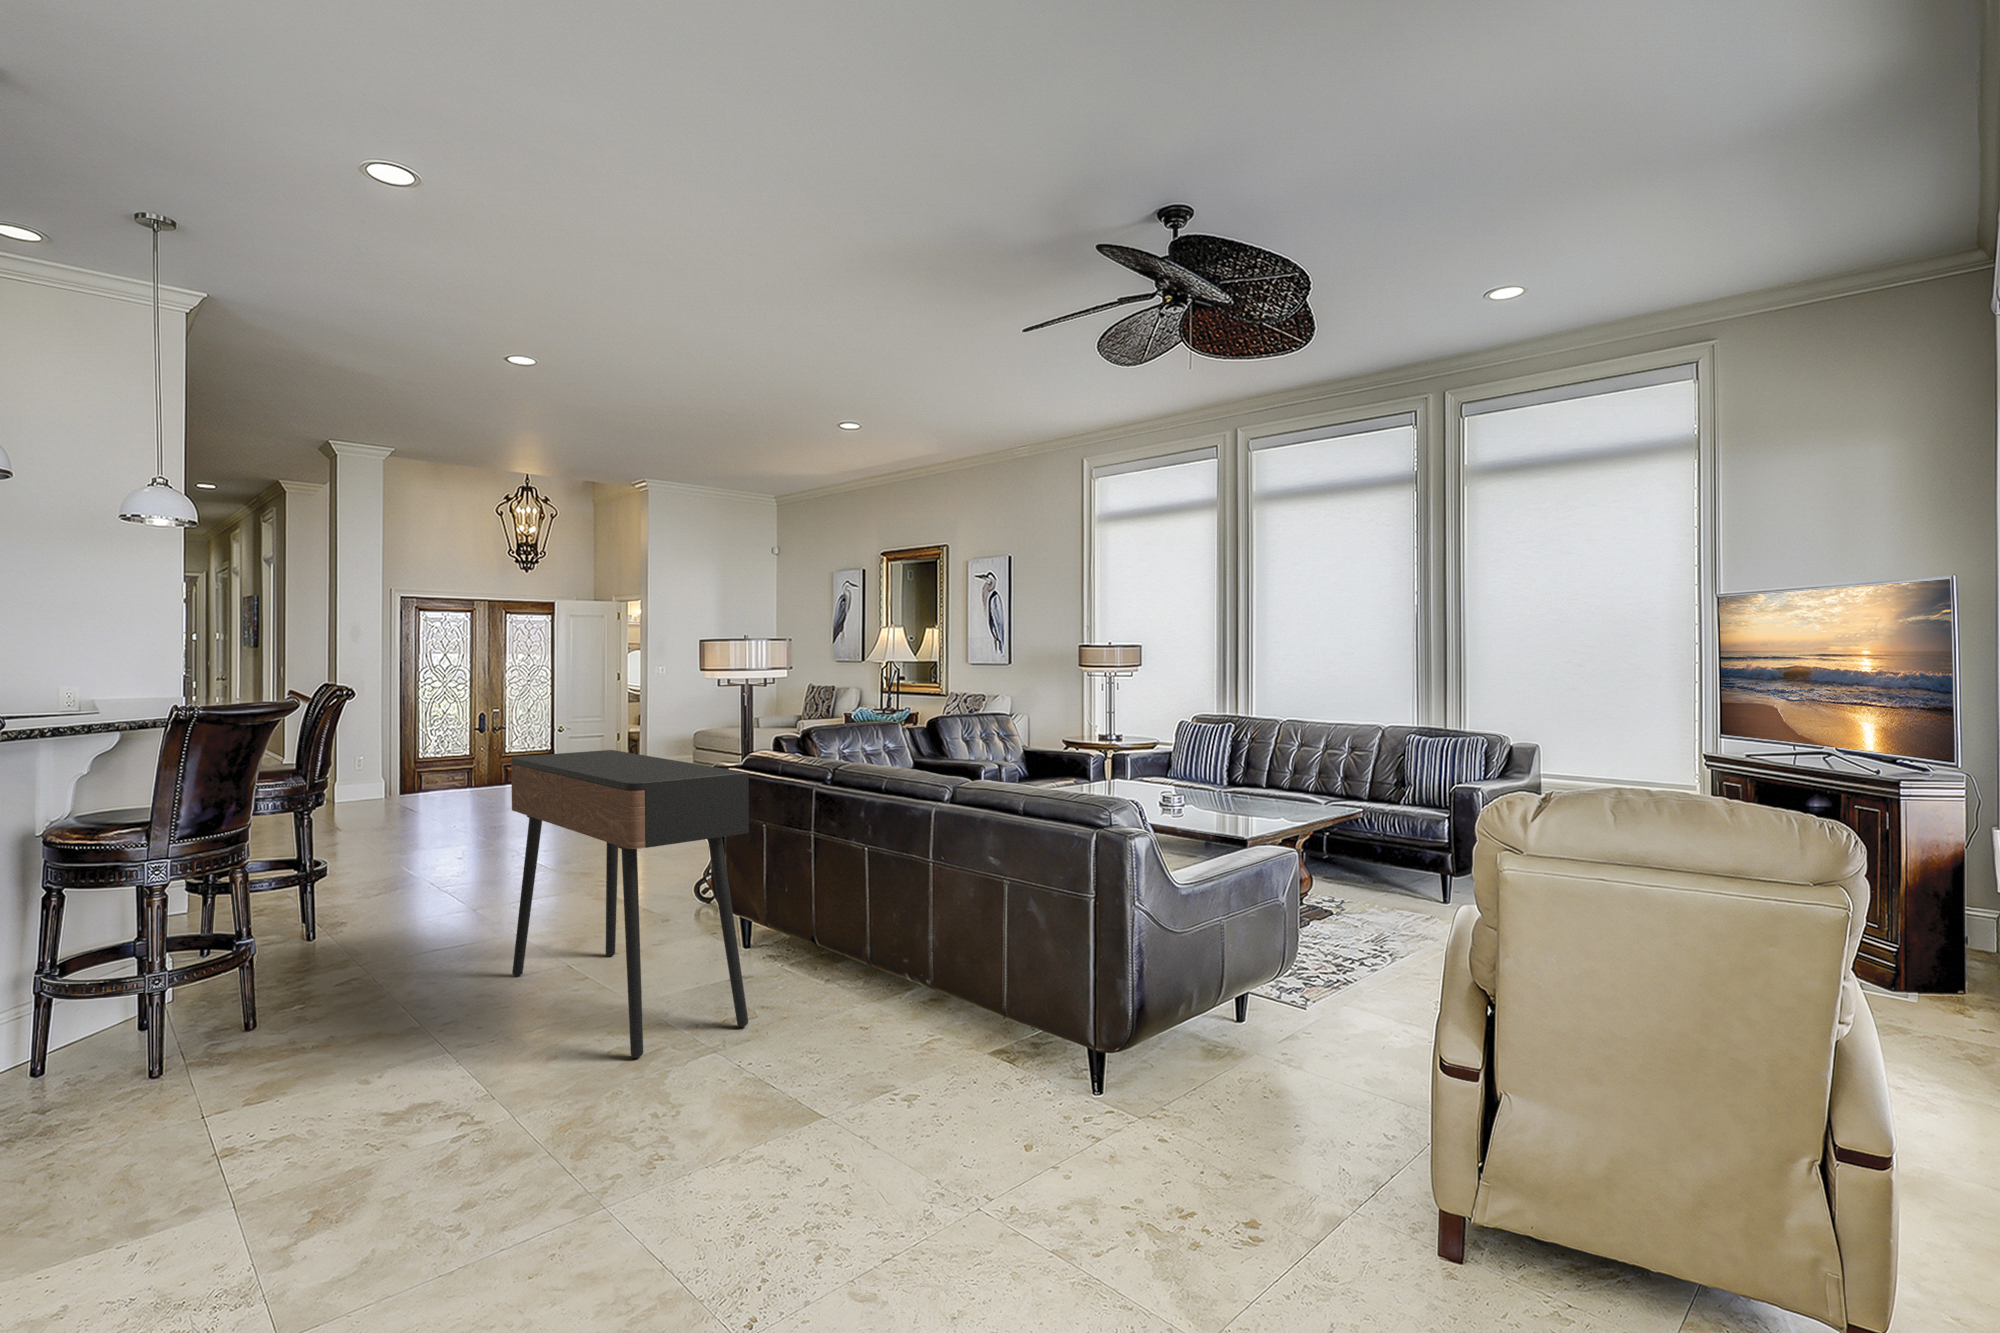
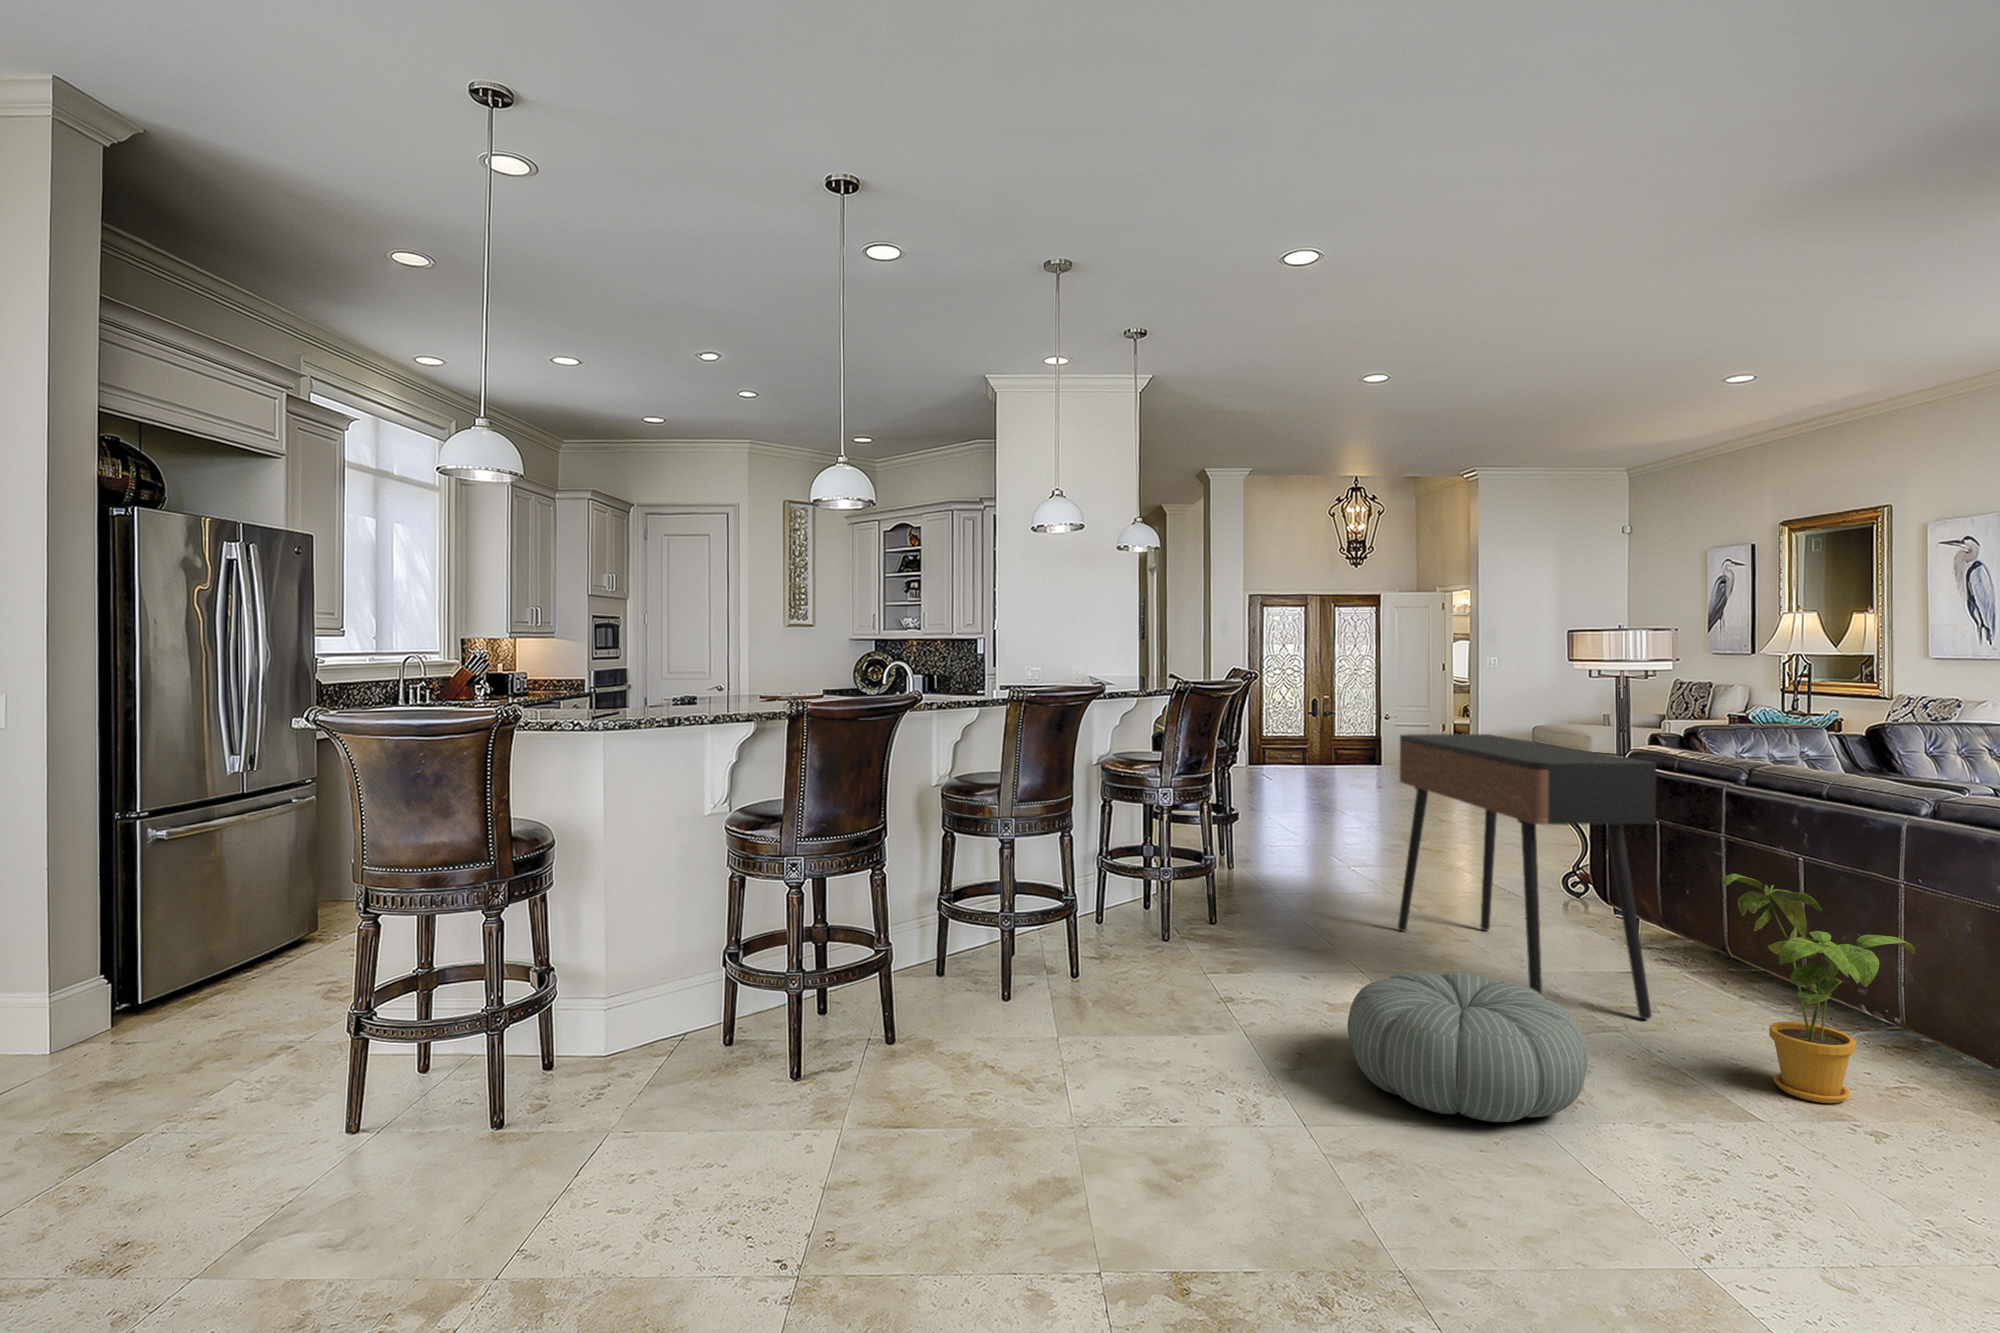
house plant: none [796,877,940,1080] -> present [1722,874,1915,1103]
pouf: none [379,1037,664,1234] -> present [1348,972,1588,1122]

